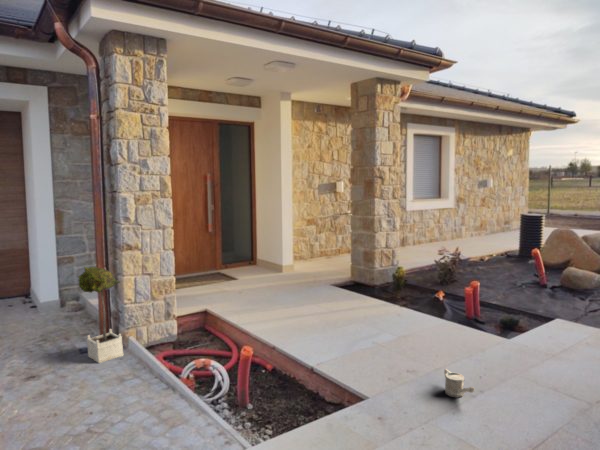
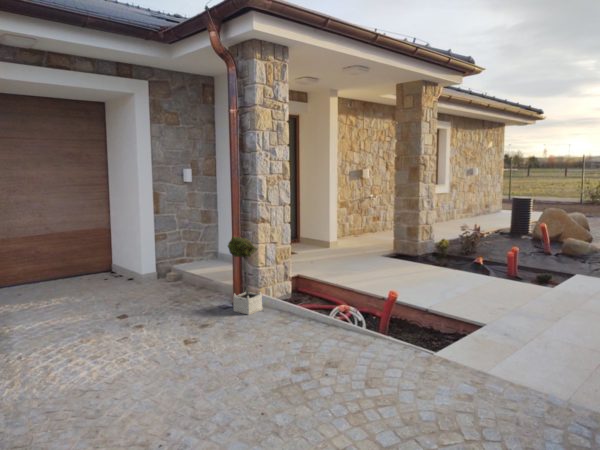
watering can: present [444,369,475,397] -> none [532,302,563,319]

